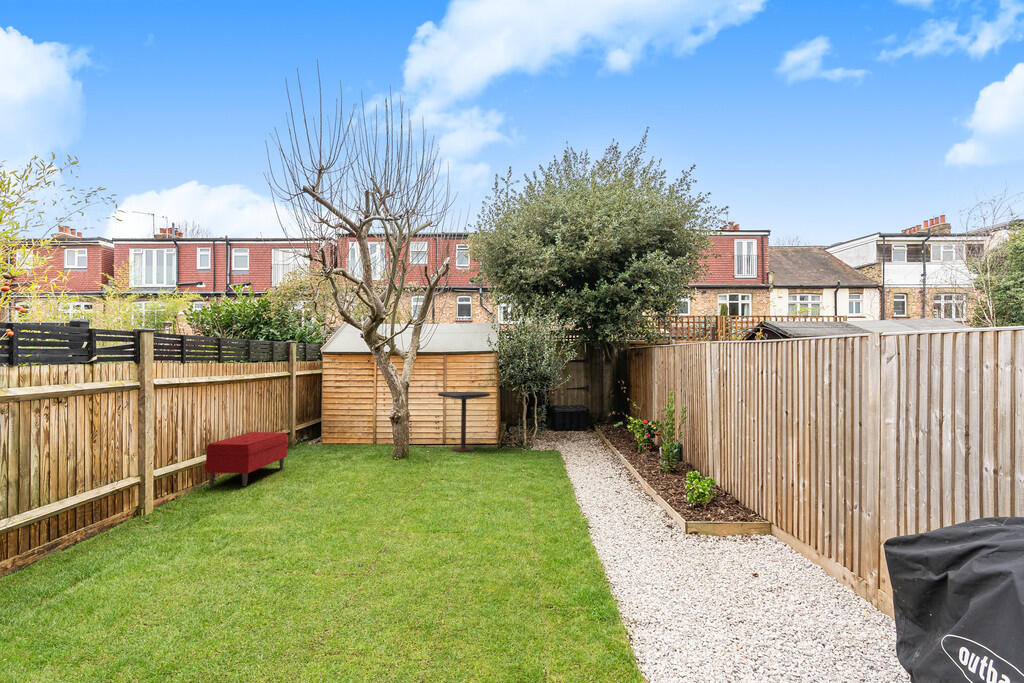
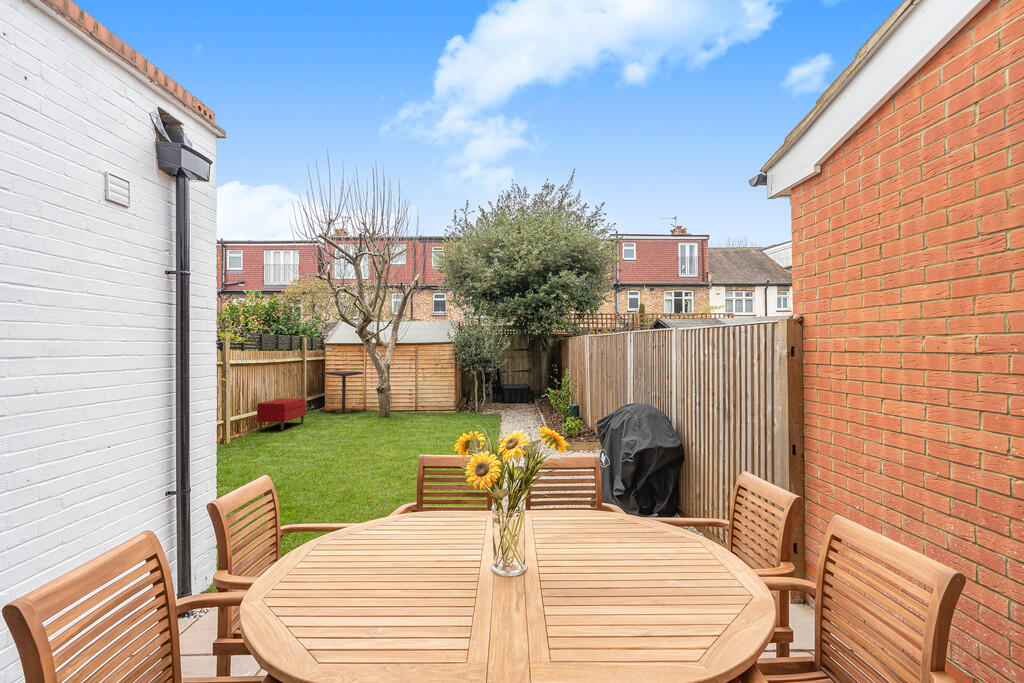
pedestal table: present [438,391,490,452] -> present [325,371,363,413]

